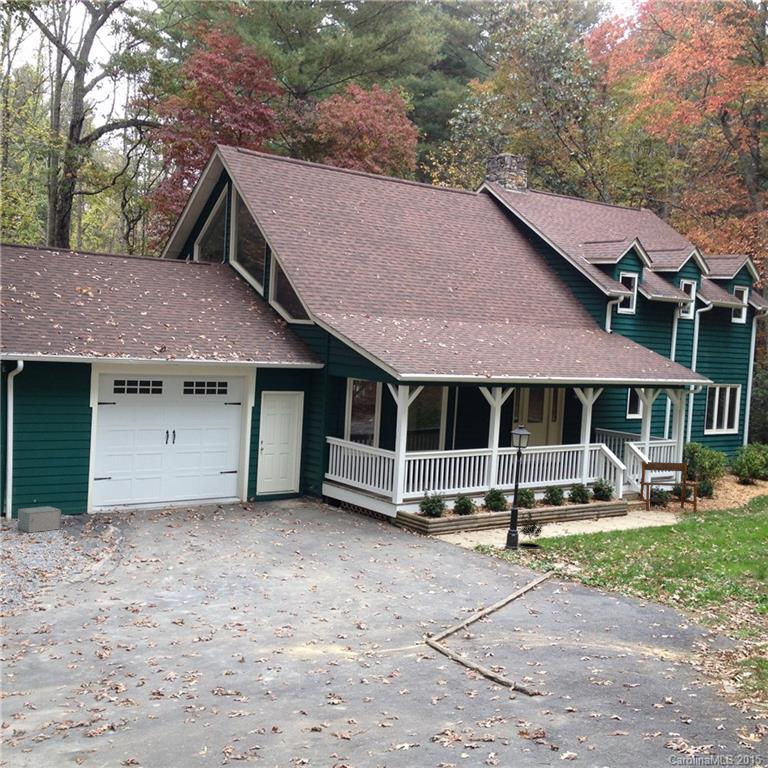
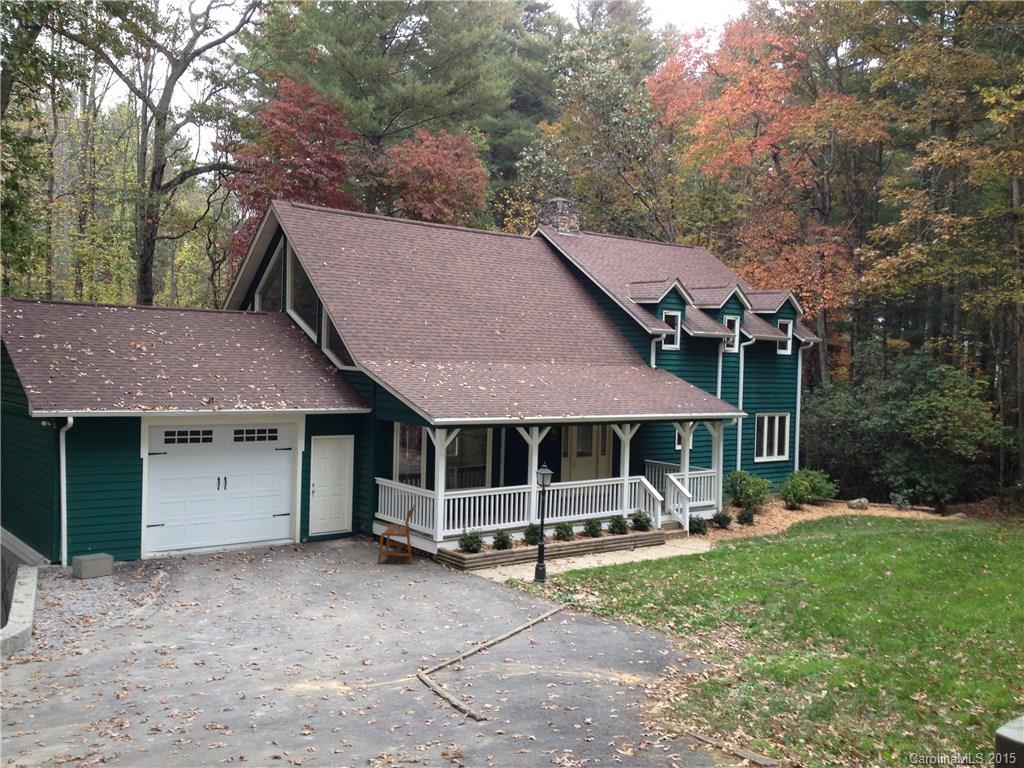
bench: present [638,461,697,512] -> present [378,505,417,564]
potted tree: present [518,512,542,549] -> none [544,543,569,581]

